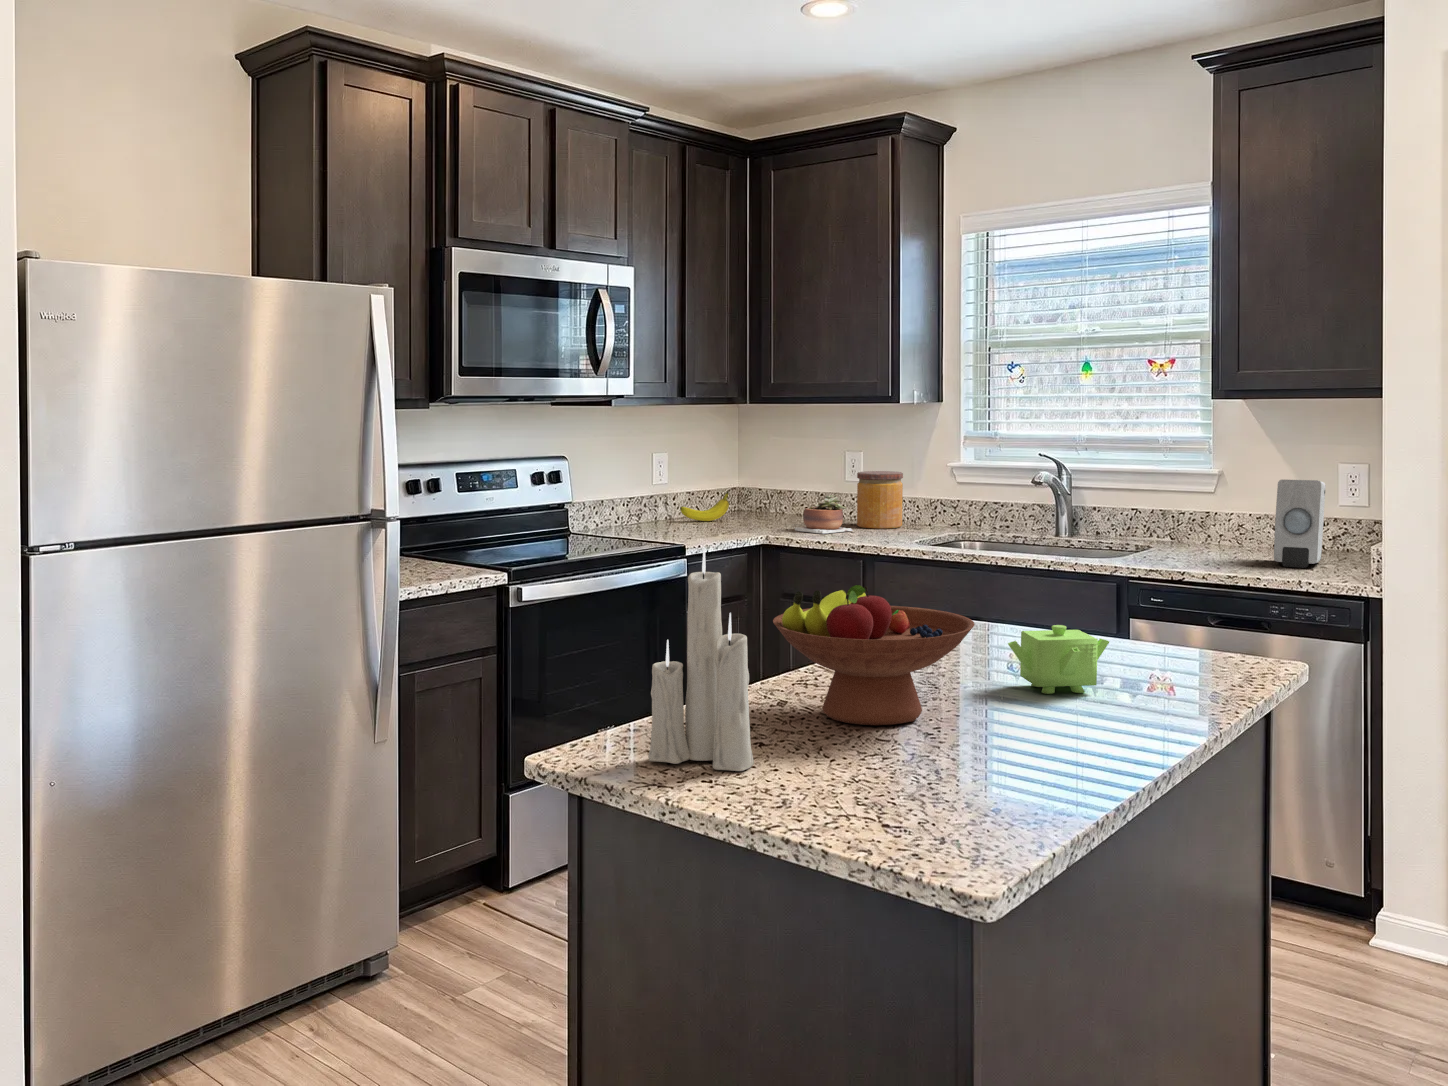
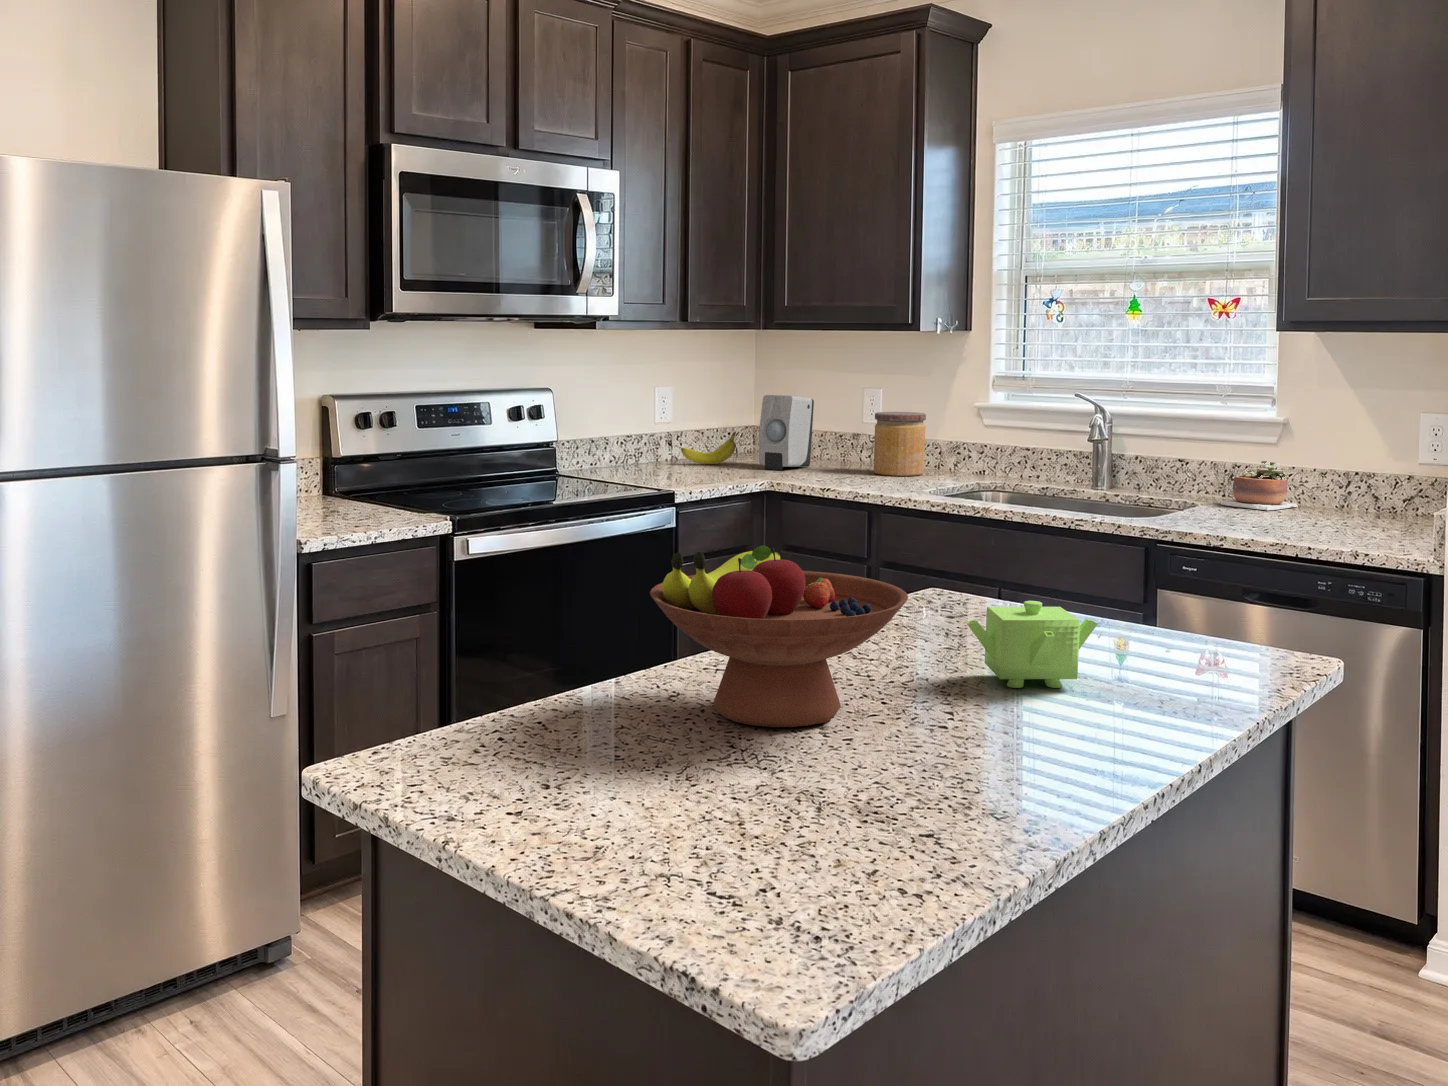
soap dispenser: present [1274,480,1326,568] -> present [759,395,814,470]
succulent plant: present [795,495,852,534] -> present [1221,461,1298,510]
candle: present [648,547,754,771] -> none [451,476,584,791]

